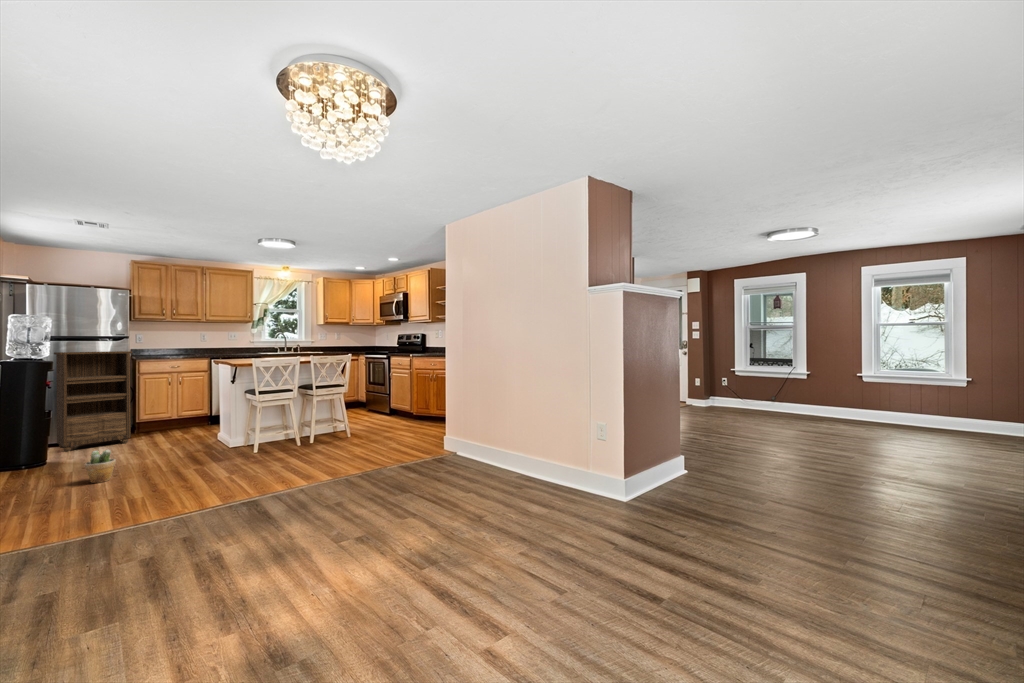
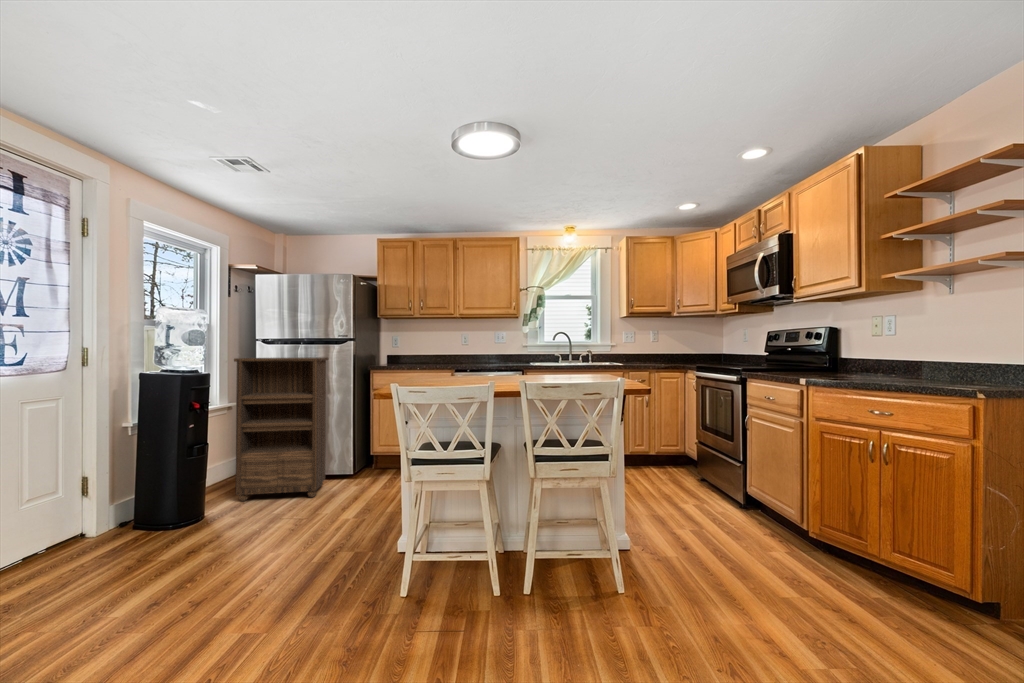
potted plant: present [85,450,116,483] -> none [43,566,110,643]

